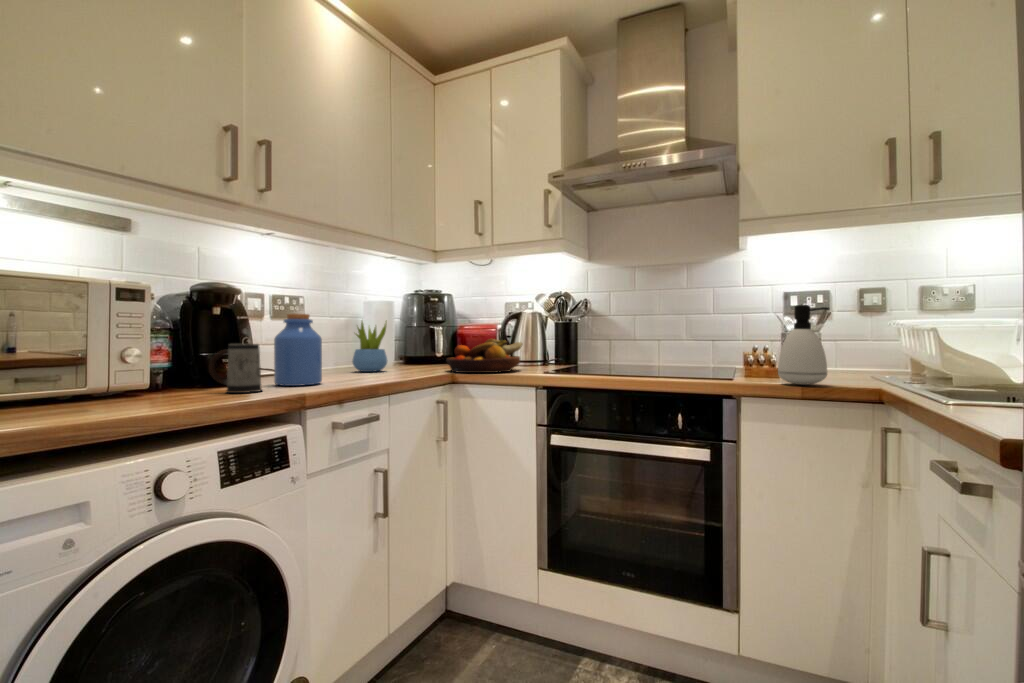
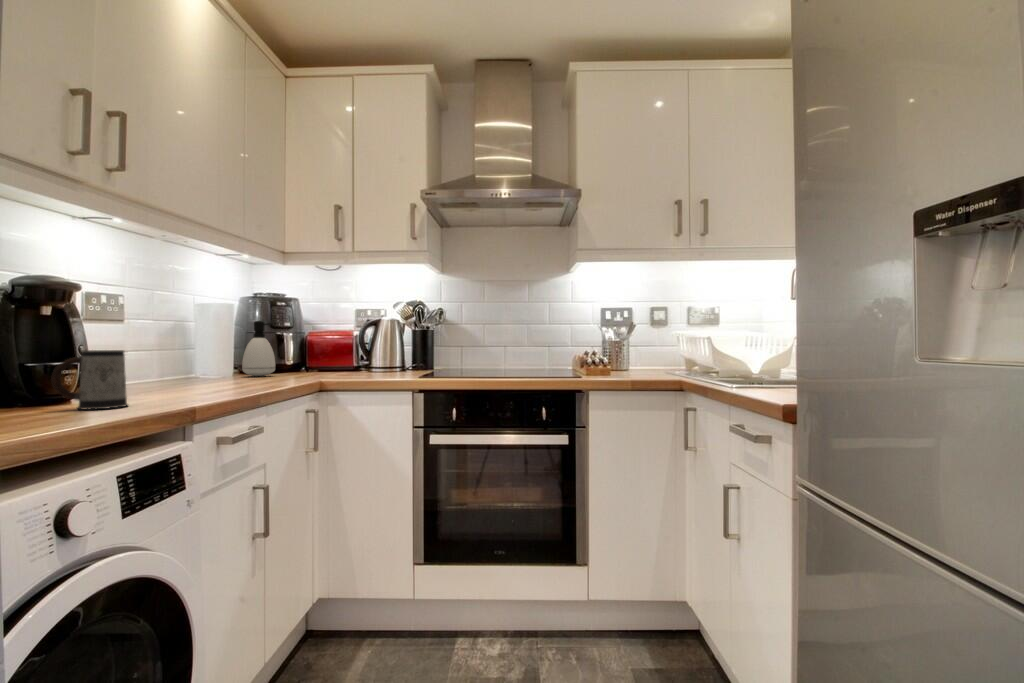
soap dispenser: present [778,305,829,385] -> present [242,321,275,376]
jar: present [274,314,322,386] -> none [127,315,190,399]
succulent plant: present [352,321,387,372] -> none [196,323,240,382]
fruit bowl: present [446,339,523,373] -> none [310,345,388,380]

